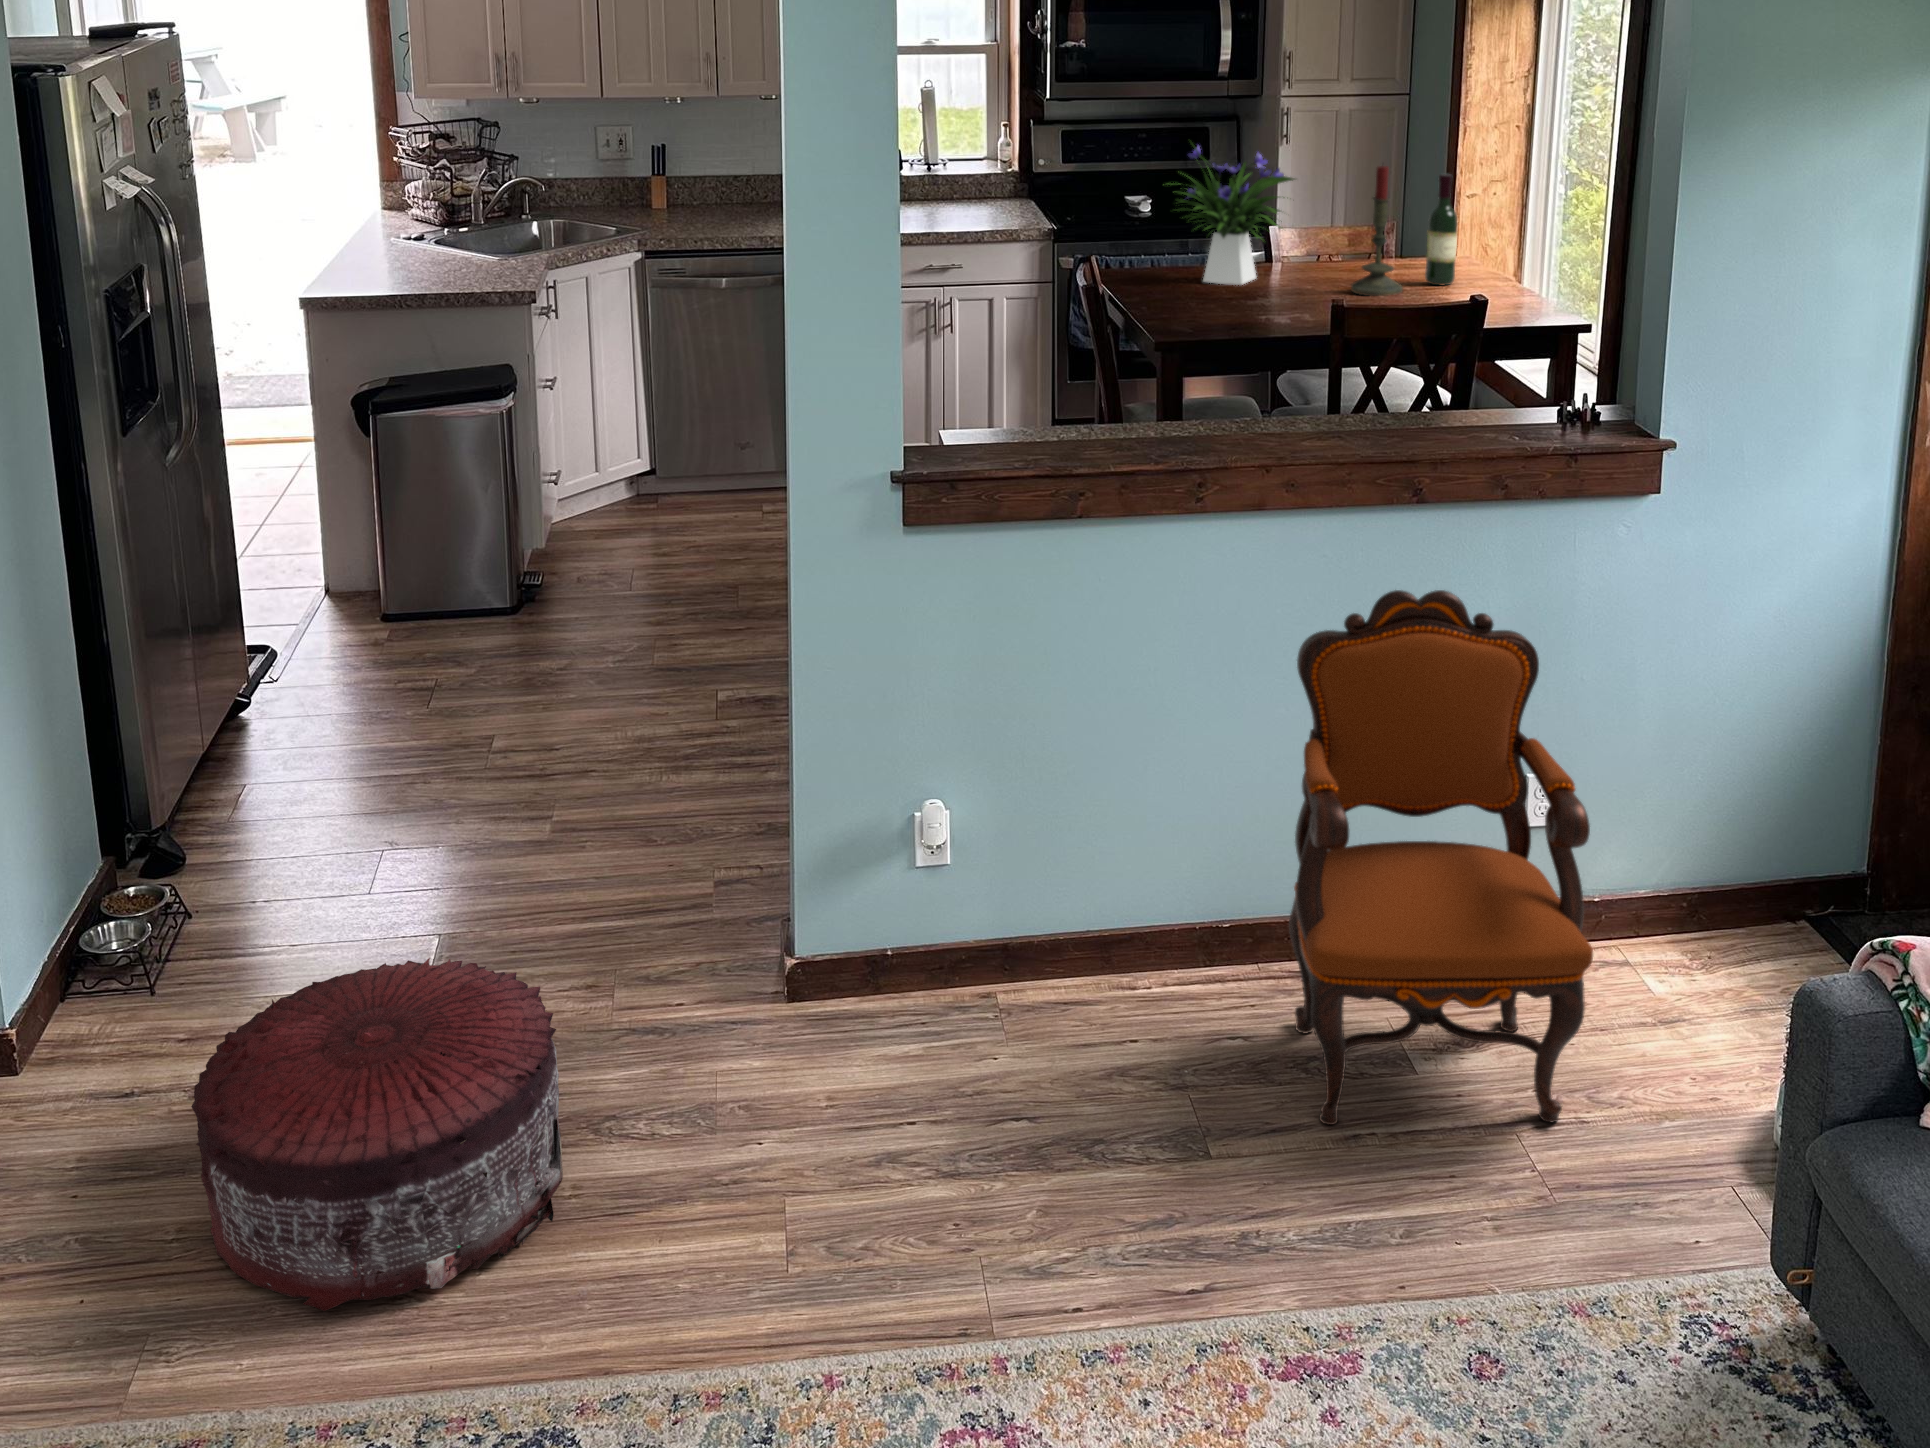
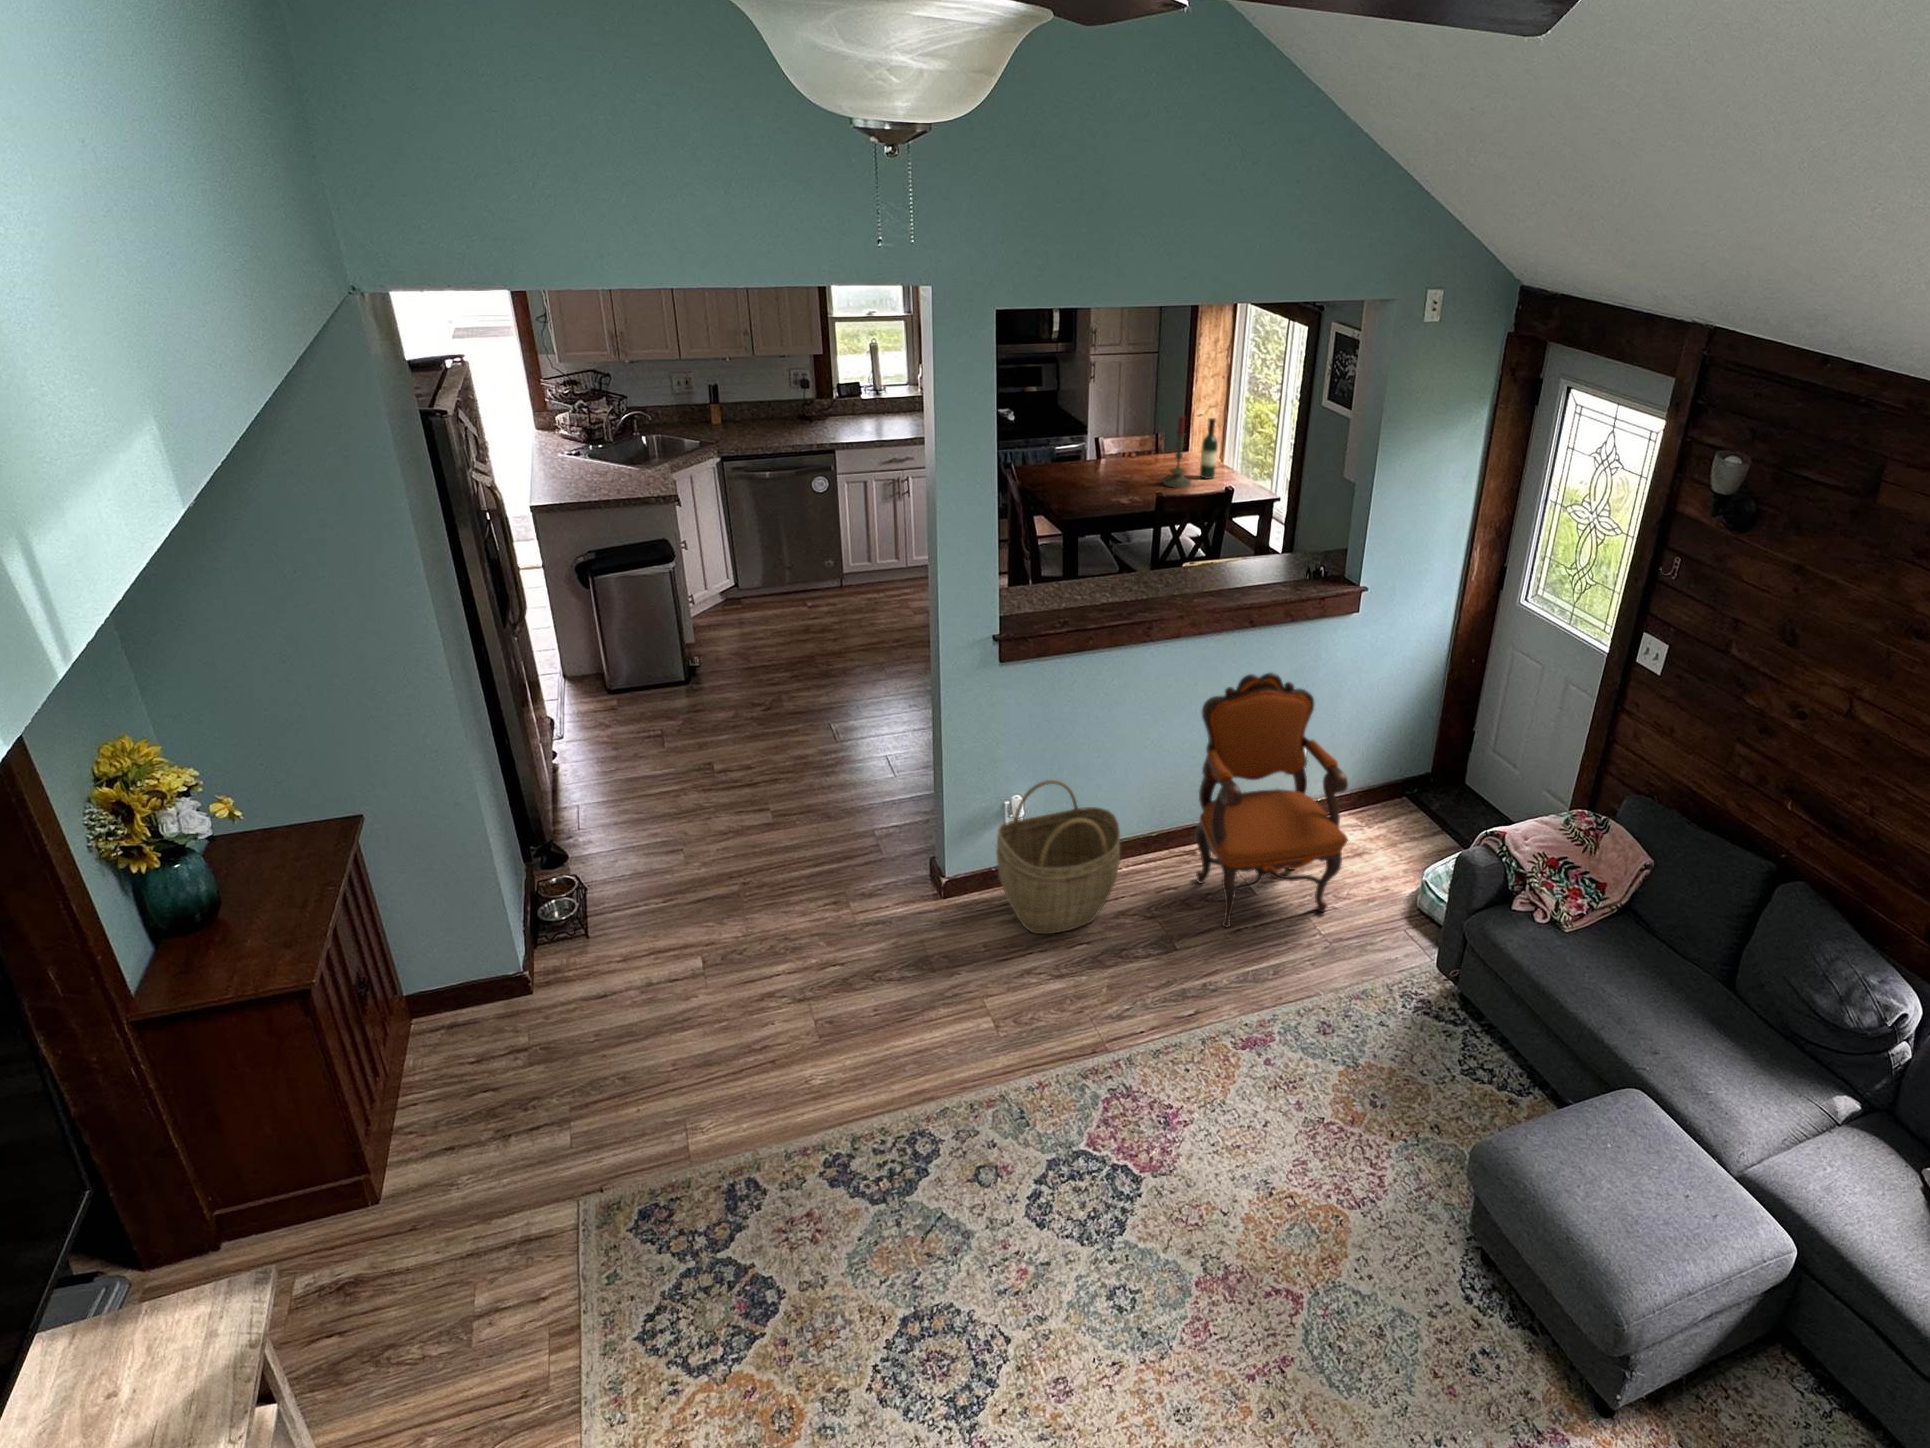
flower arrangement: present [1175,144,1294,285] -> none [1056,395,1130,479]
woven basket: none [870,772,1113,1089] -> present [997,780,1120,934]
pouf: present [191,958,563,1311] -> none [674,909,875,1095]

